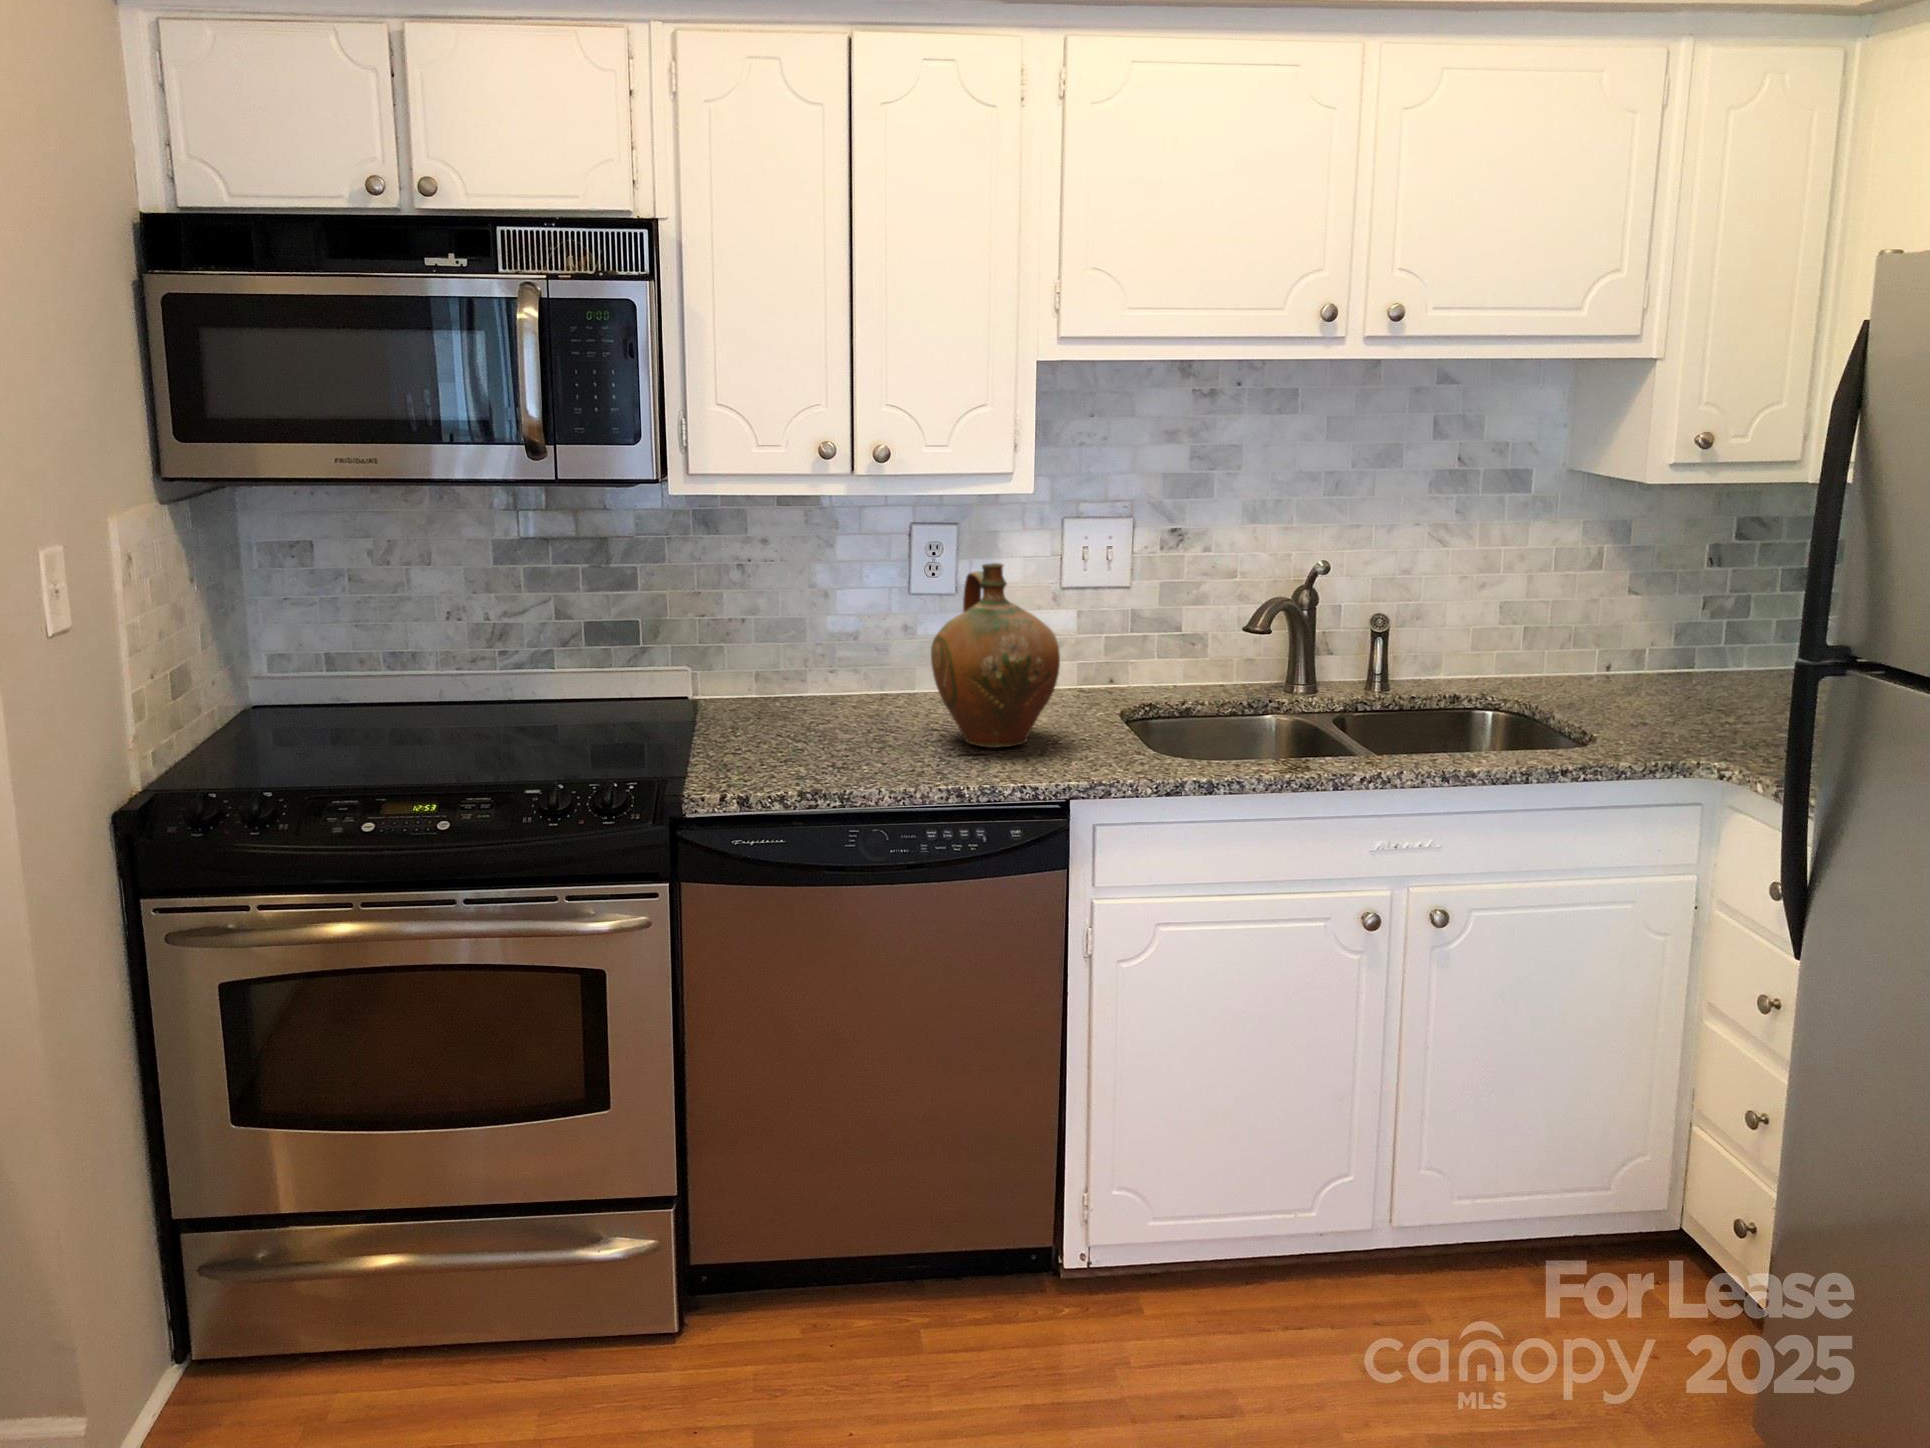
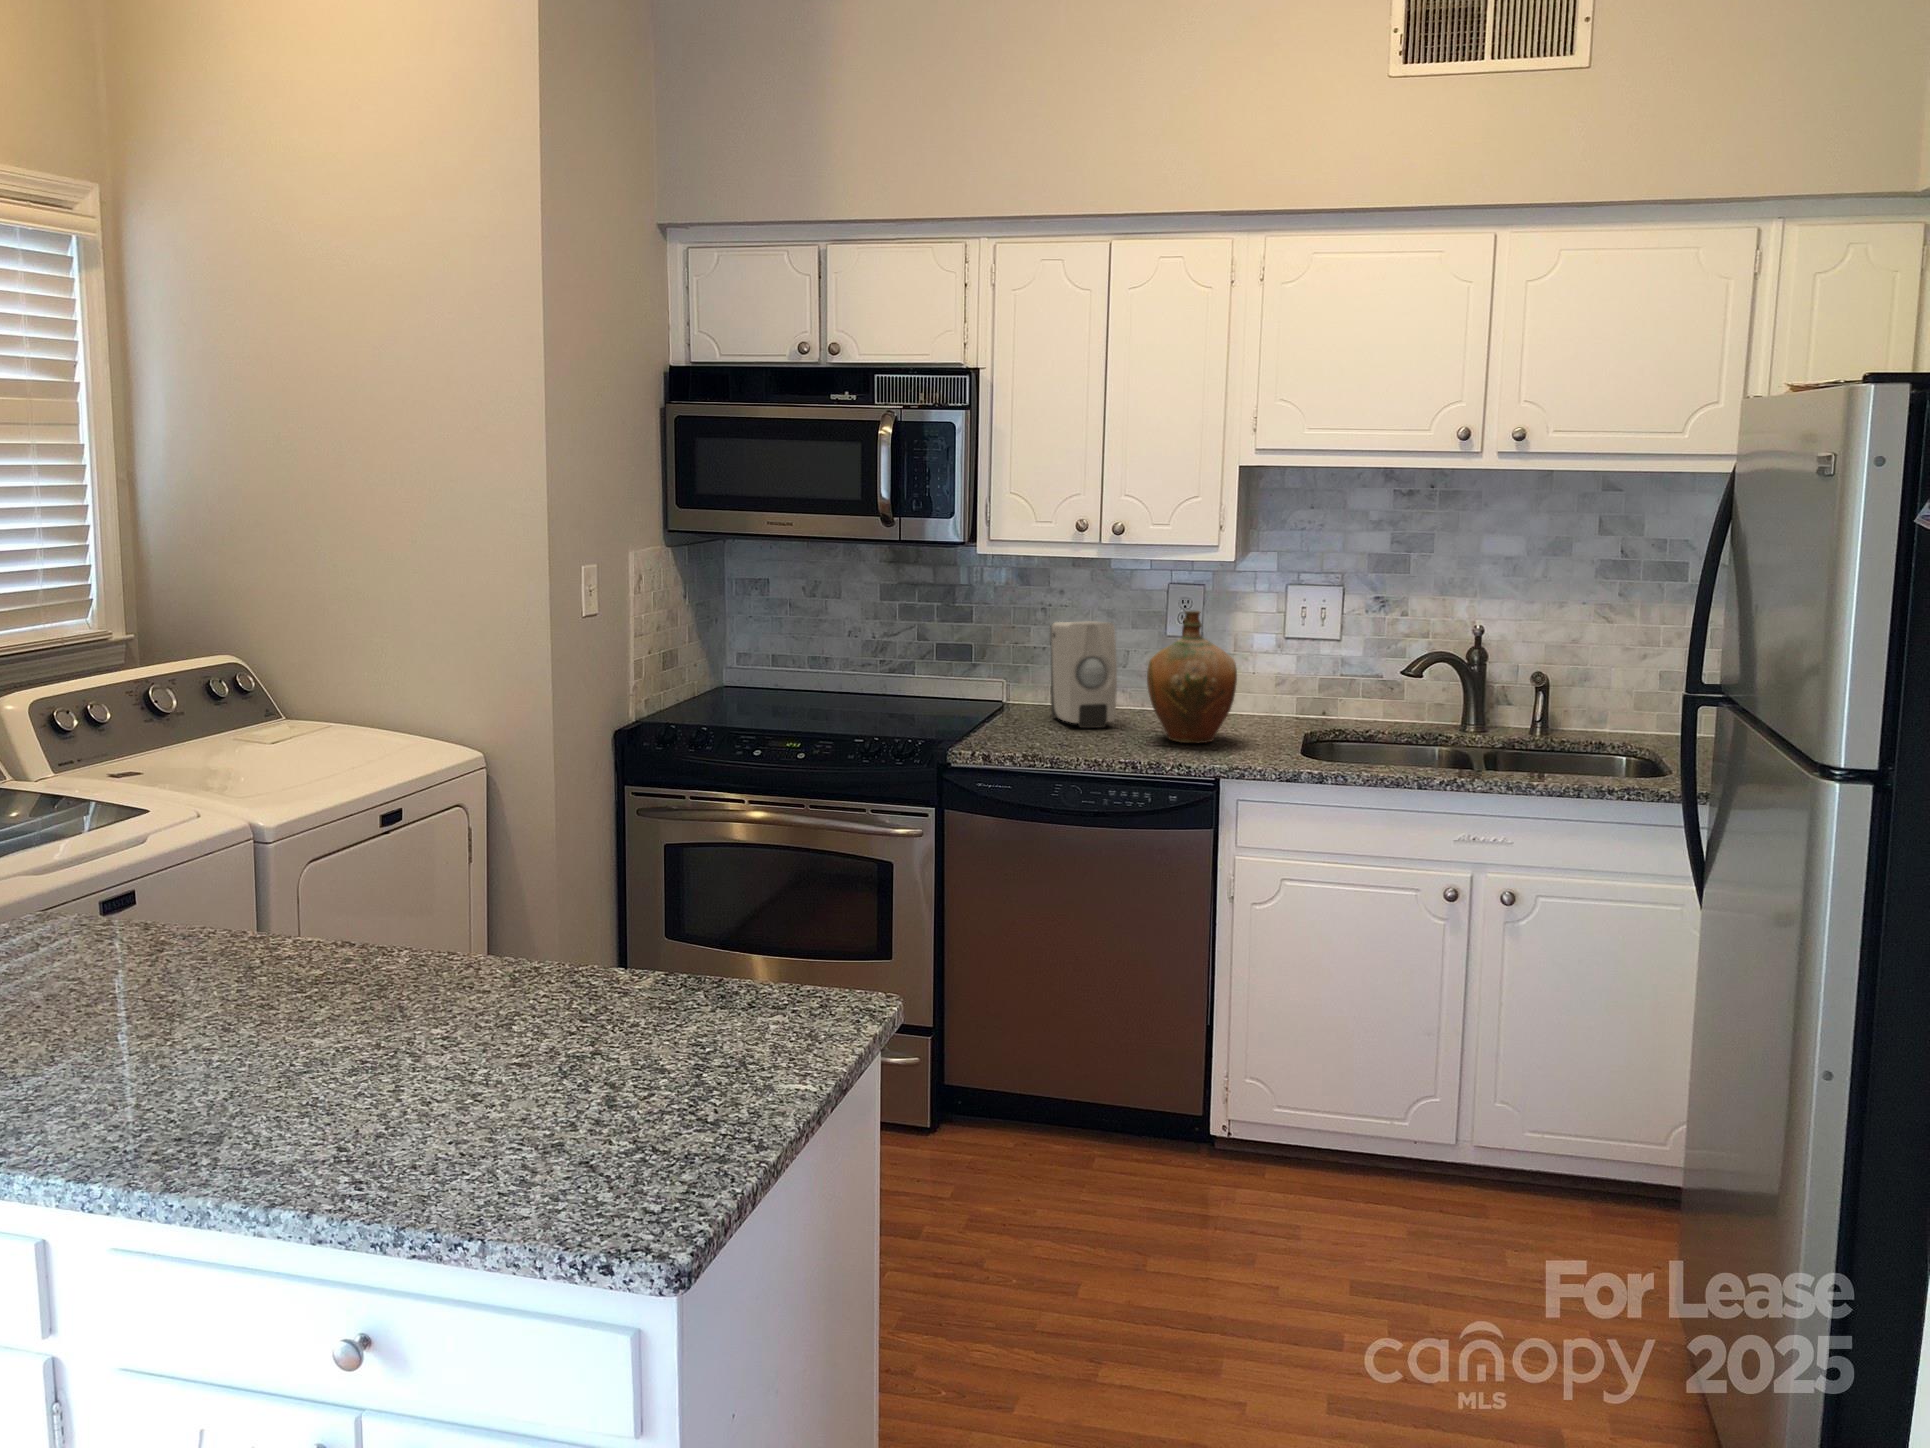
soap dispenser: none [768,583,877,735] -> present [1050,621,1117,728]

